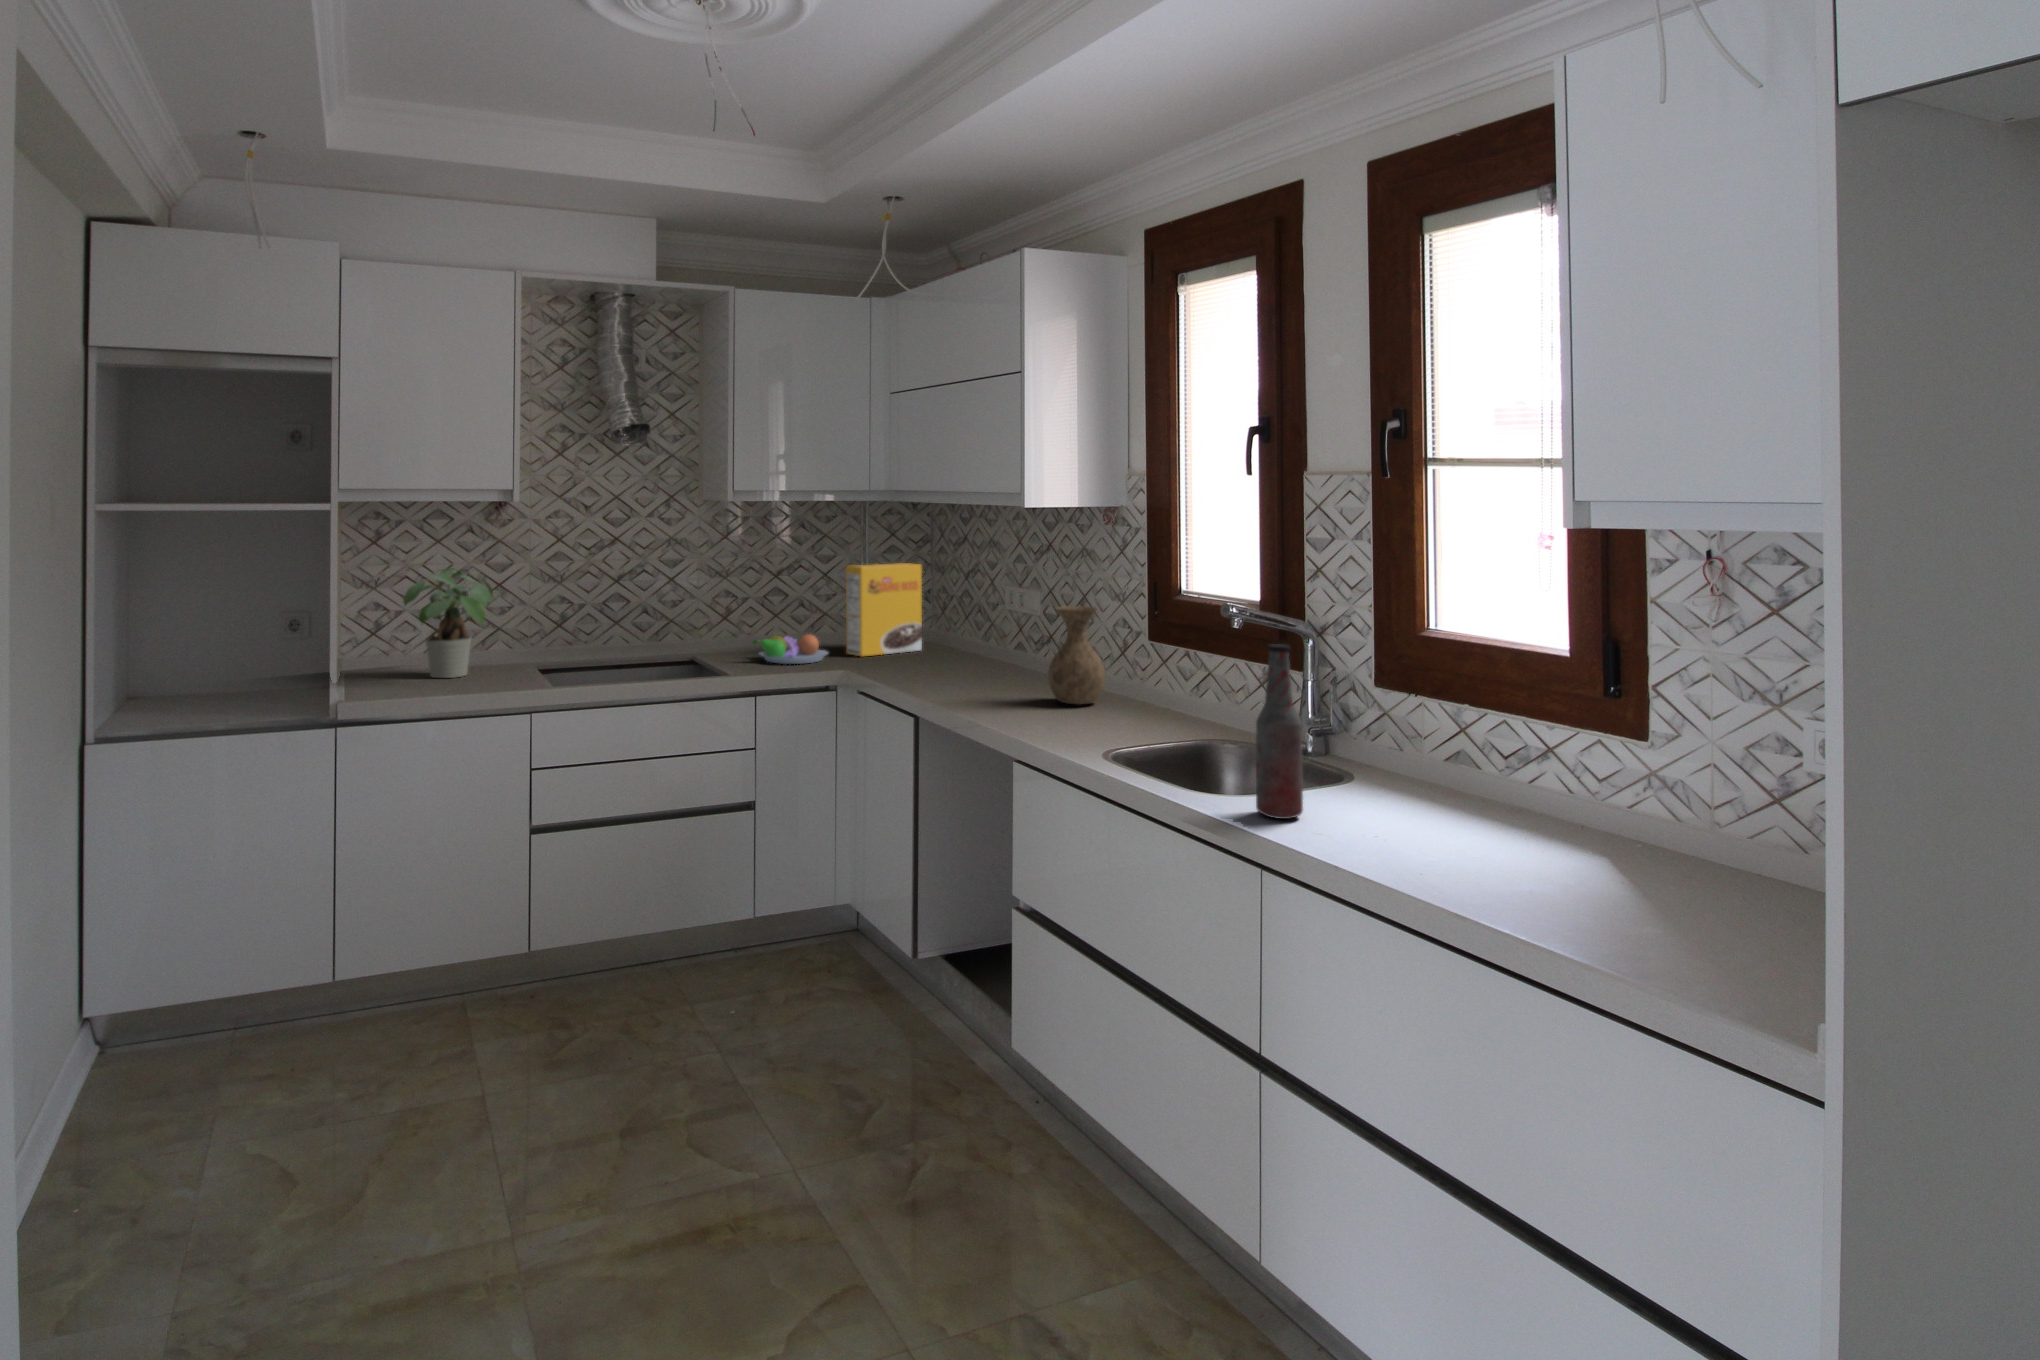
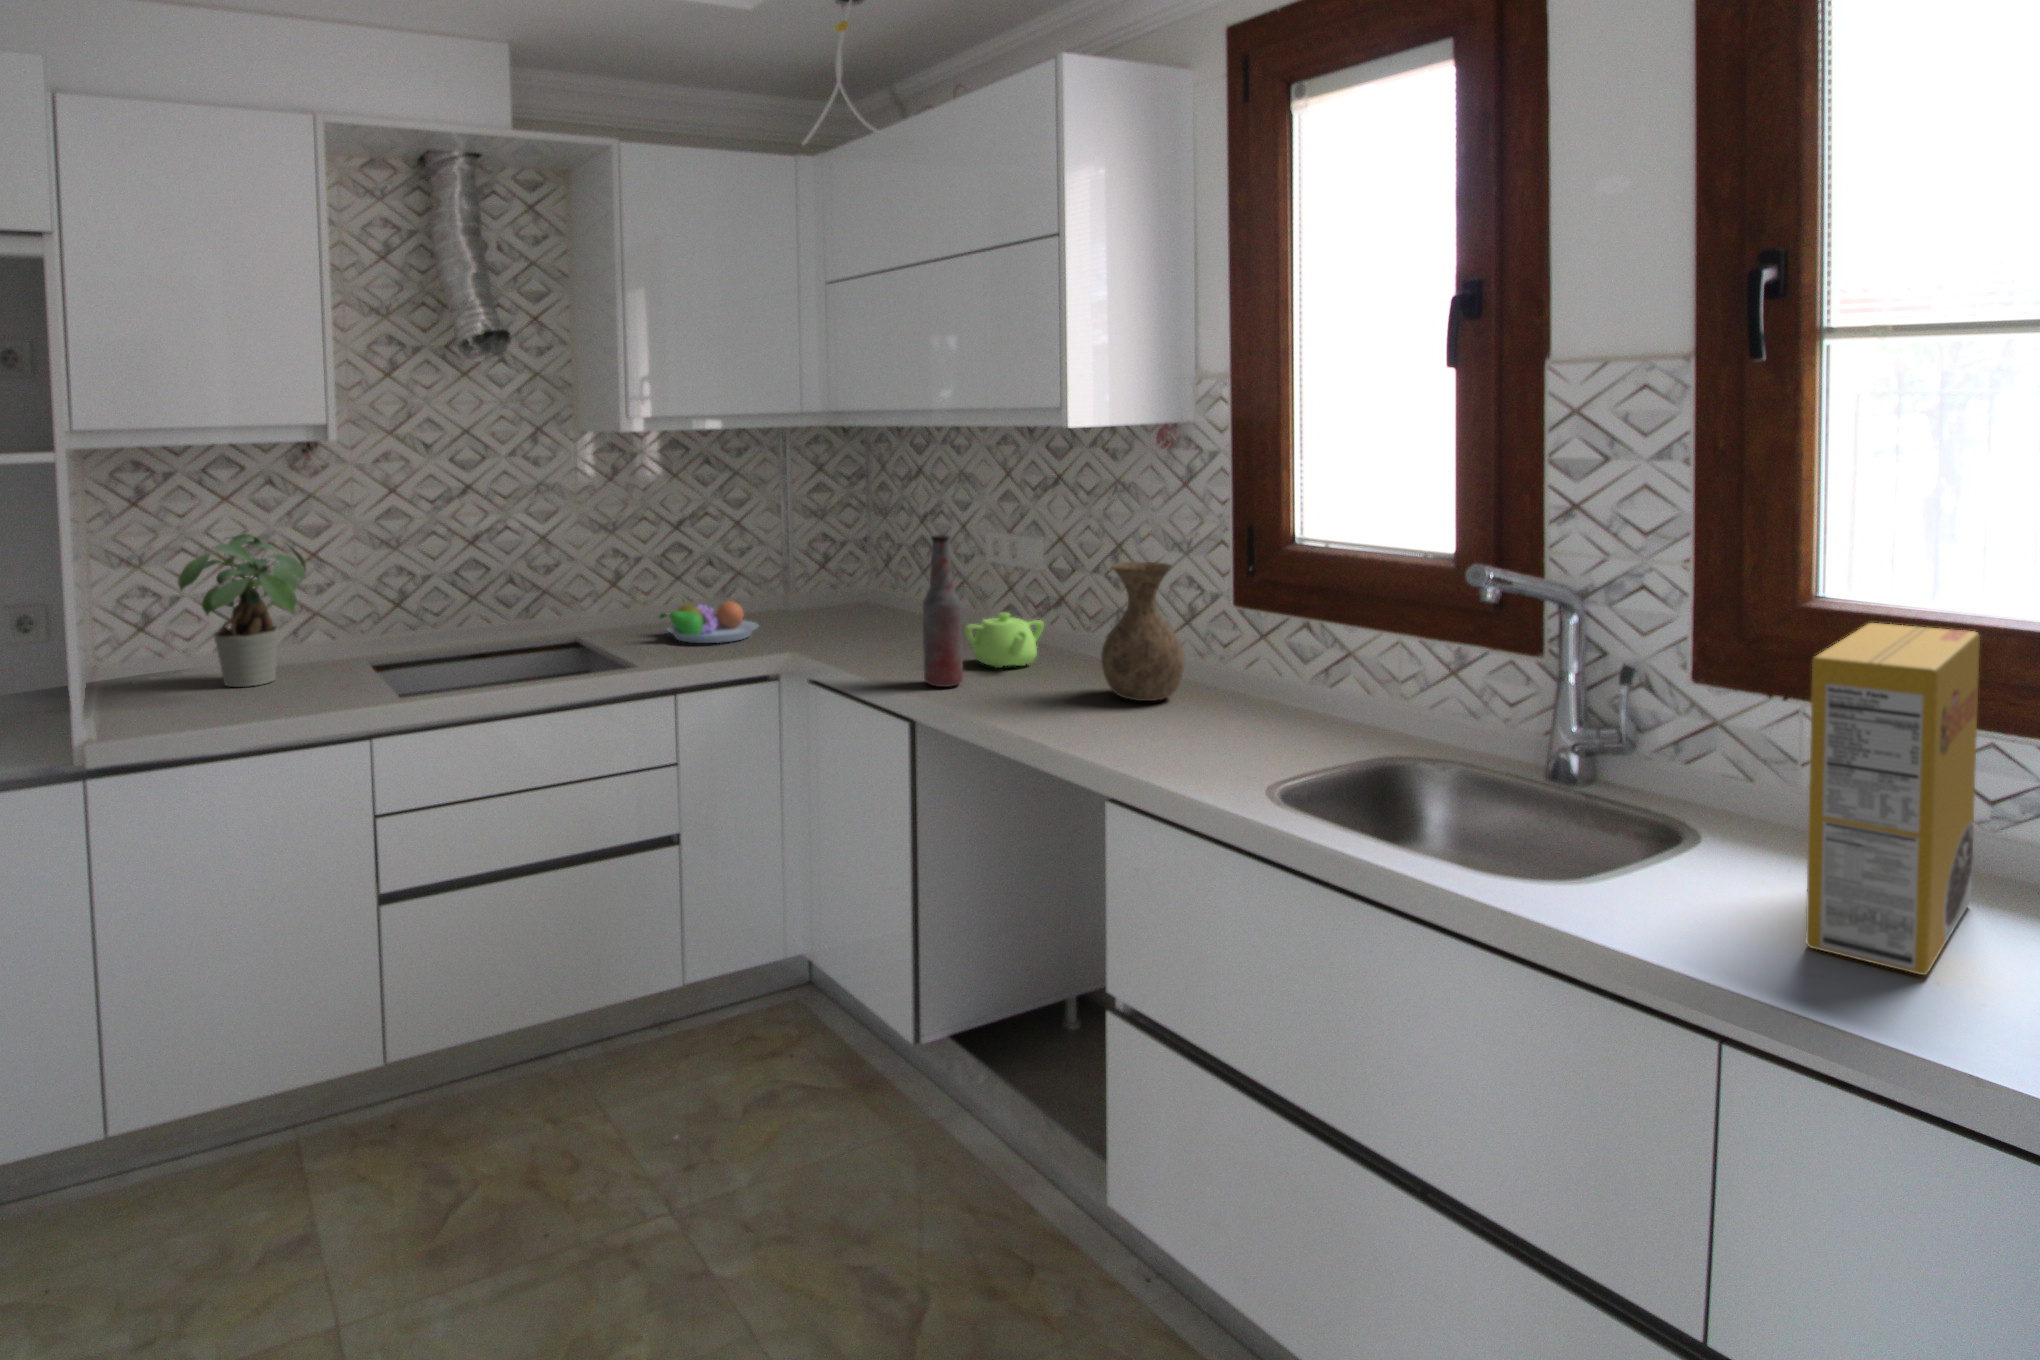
cereal box: present [846,563,922,656] -> present [1806,623,1980,975]
teapot: none [966,644,1027,684] -> present [964,613,1044,668]
bottle: present [1256,644,1303,819] -> present [923,535,963,687]

